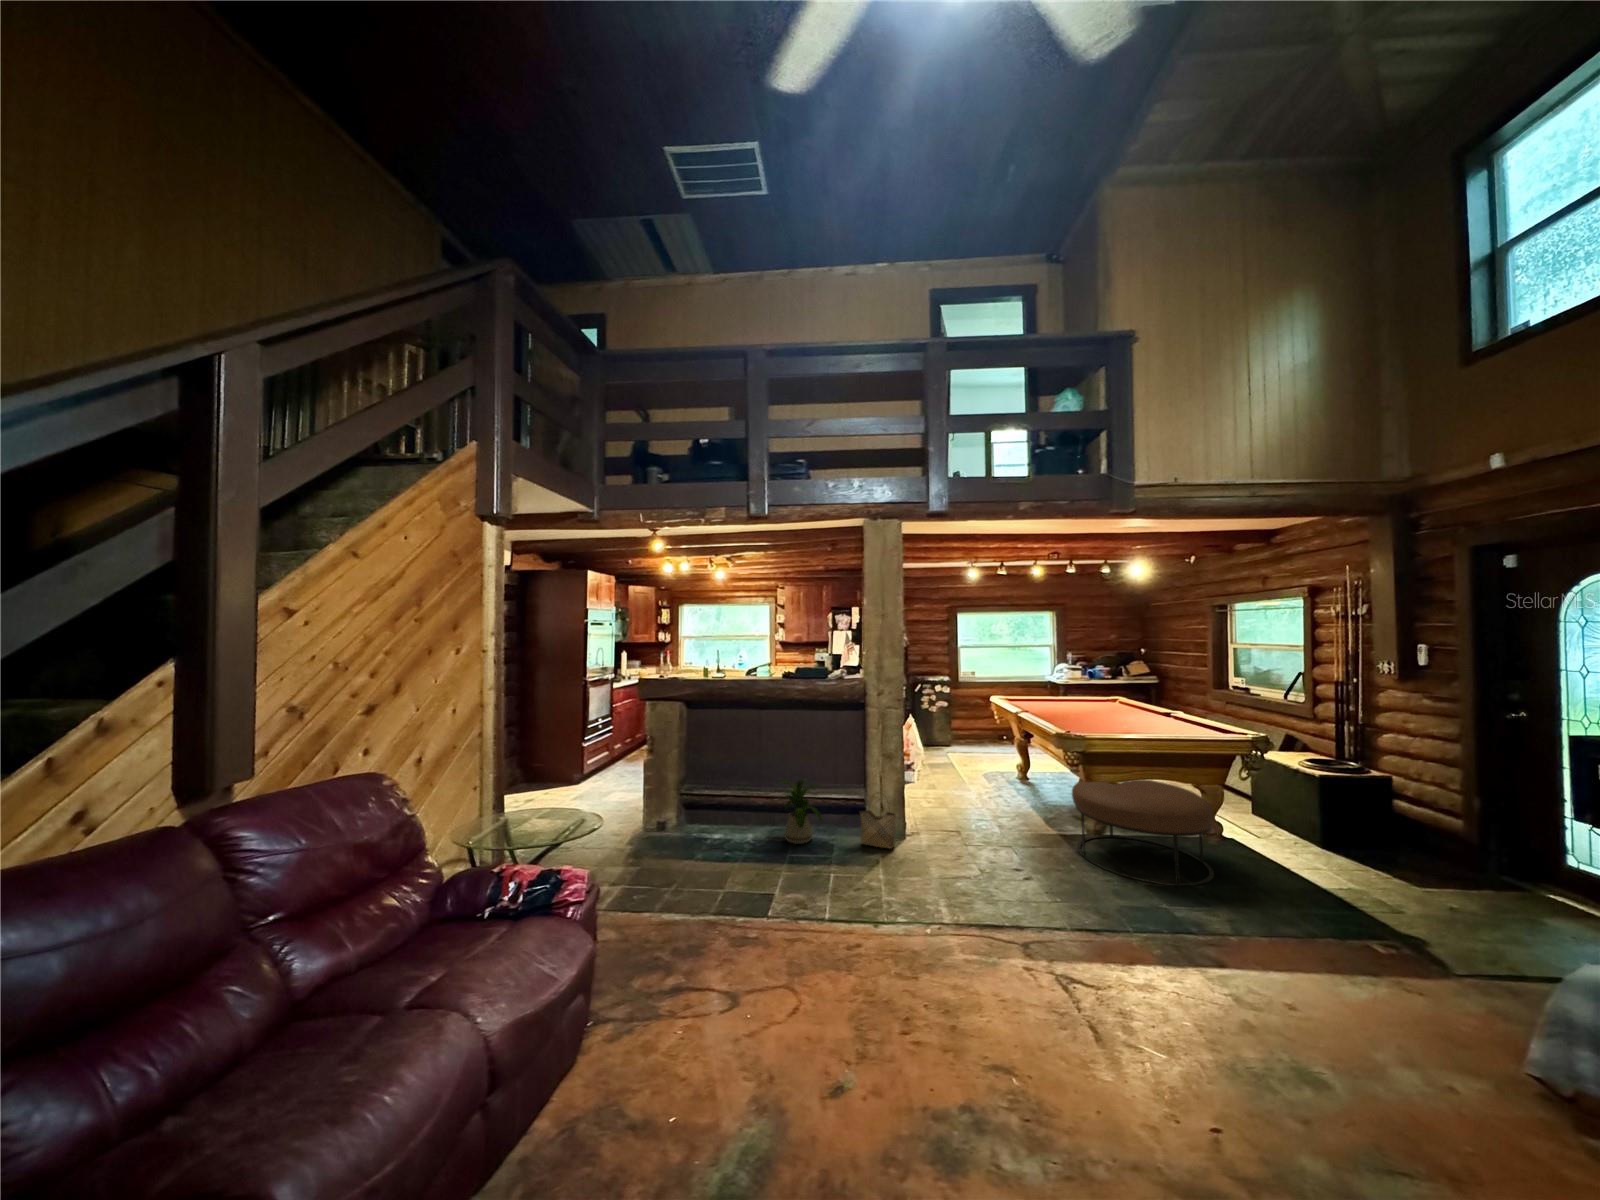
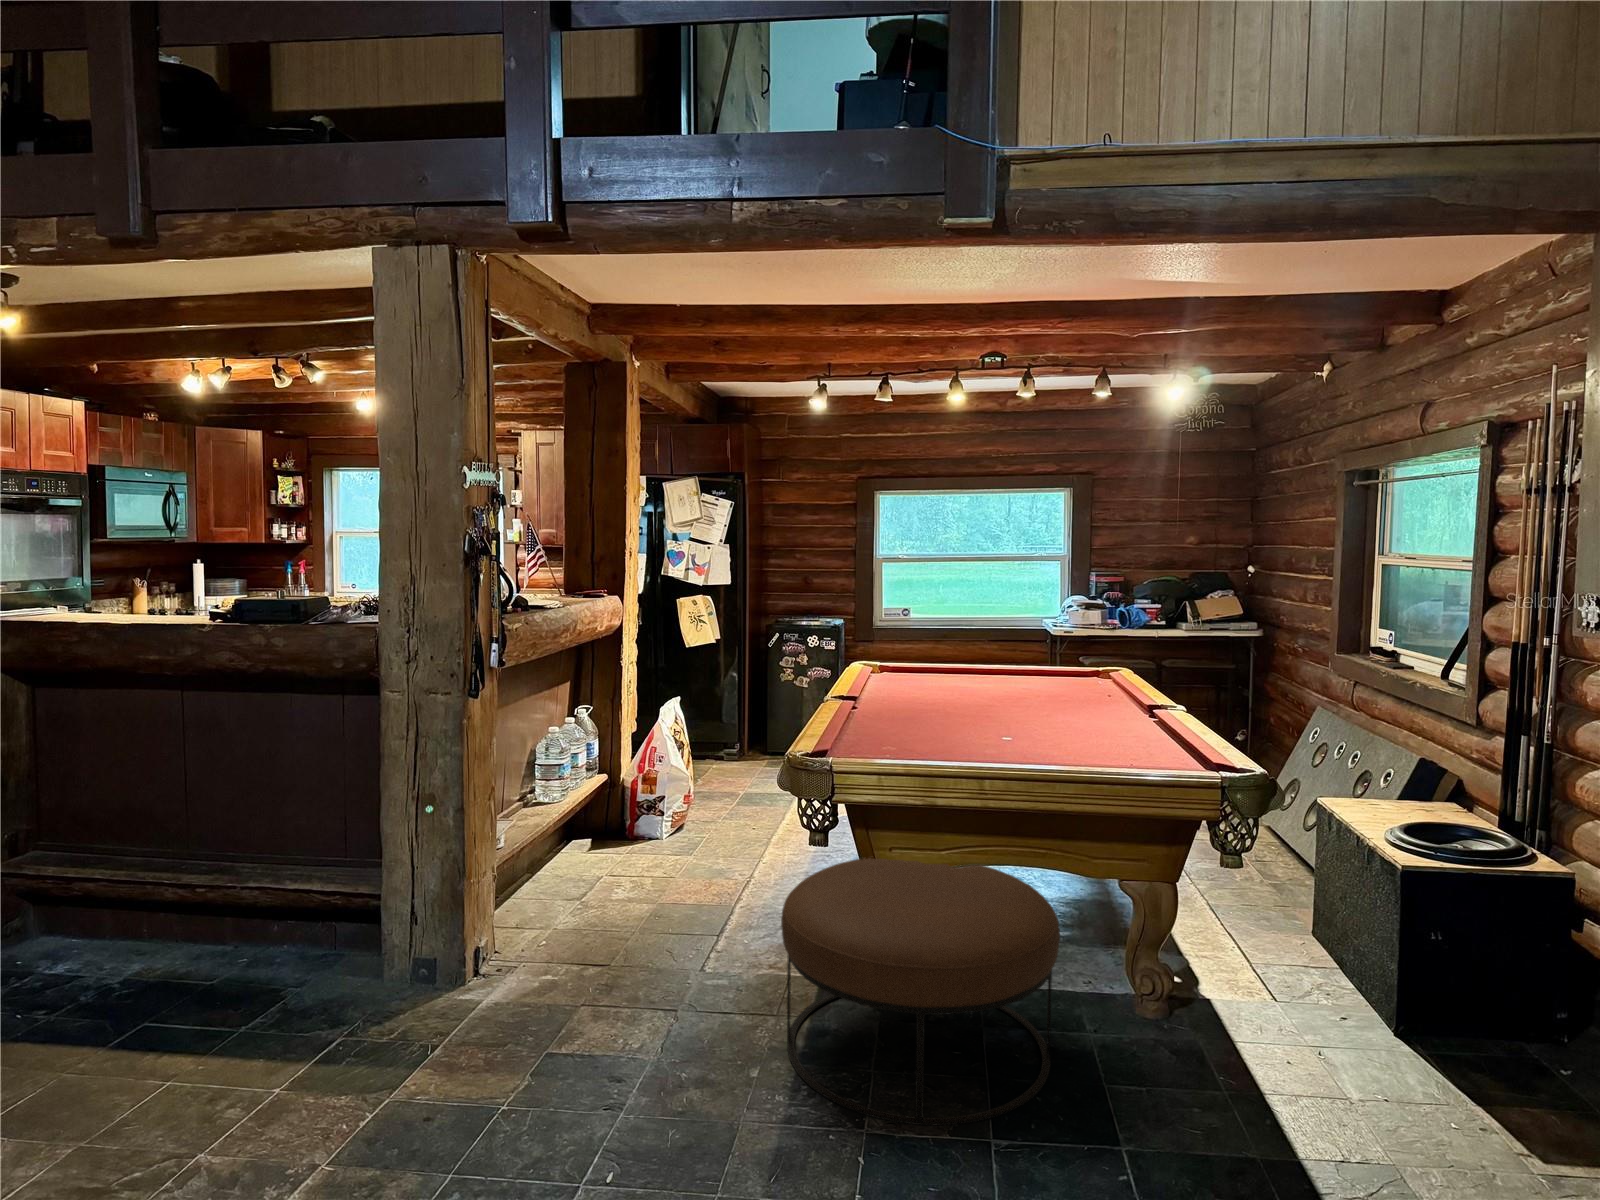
house plant: present [779,779,822,844] -> none [147,852,273,992]
woven basket: present [860,799,896,849] -> none [324,883,401,1009]

